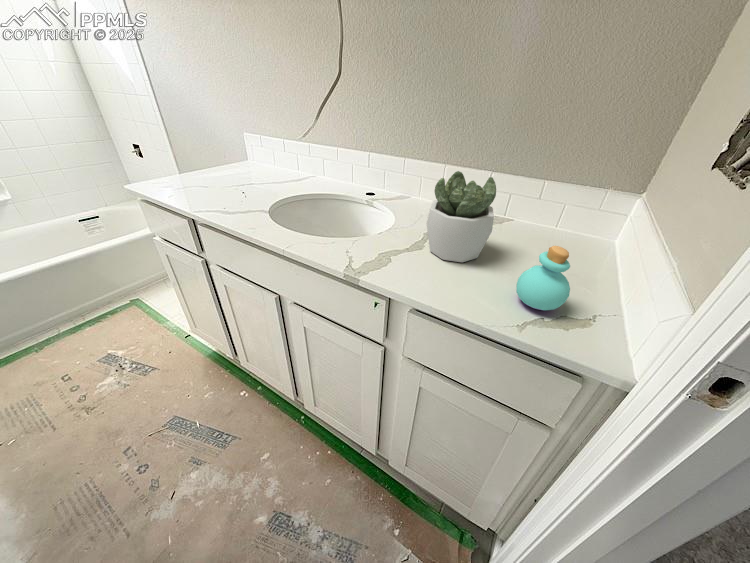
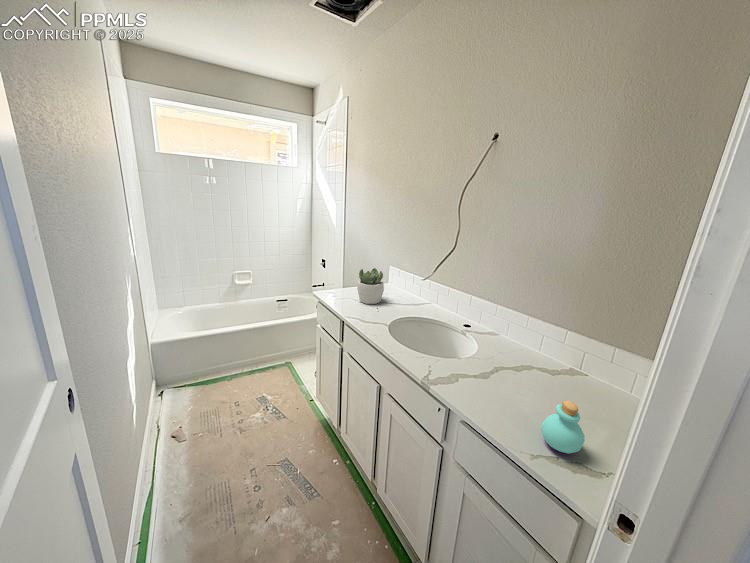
succulent plant: present [427,171,496,262] -> present [357,268,384,304]

